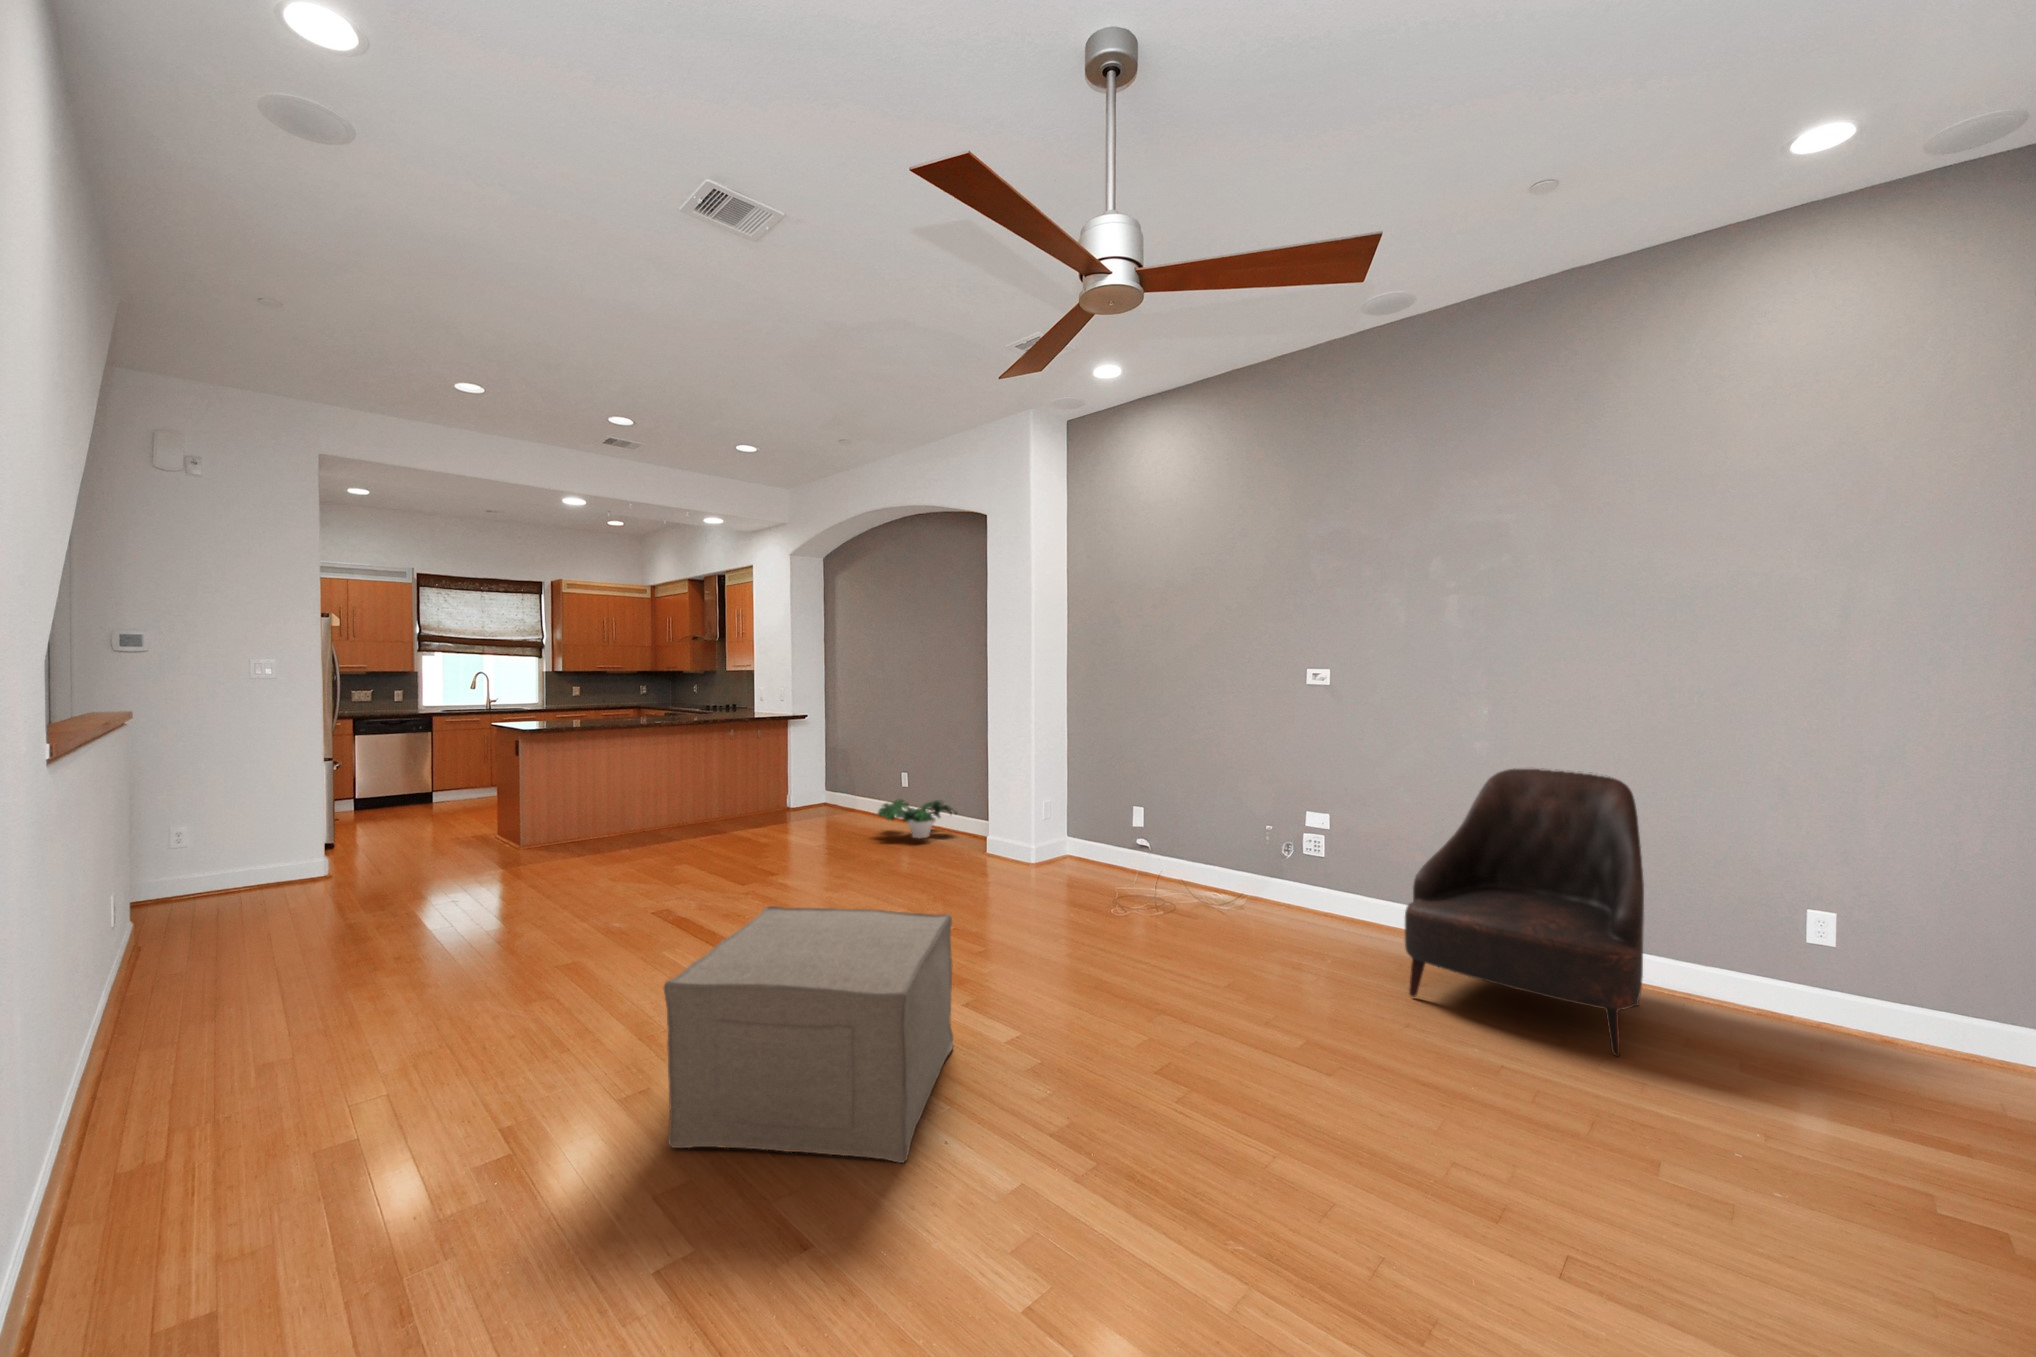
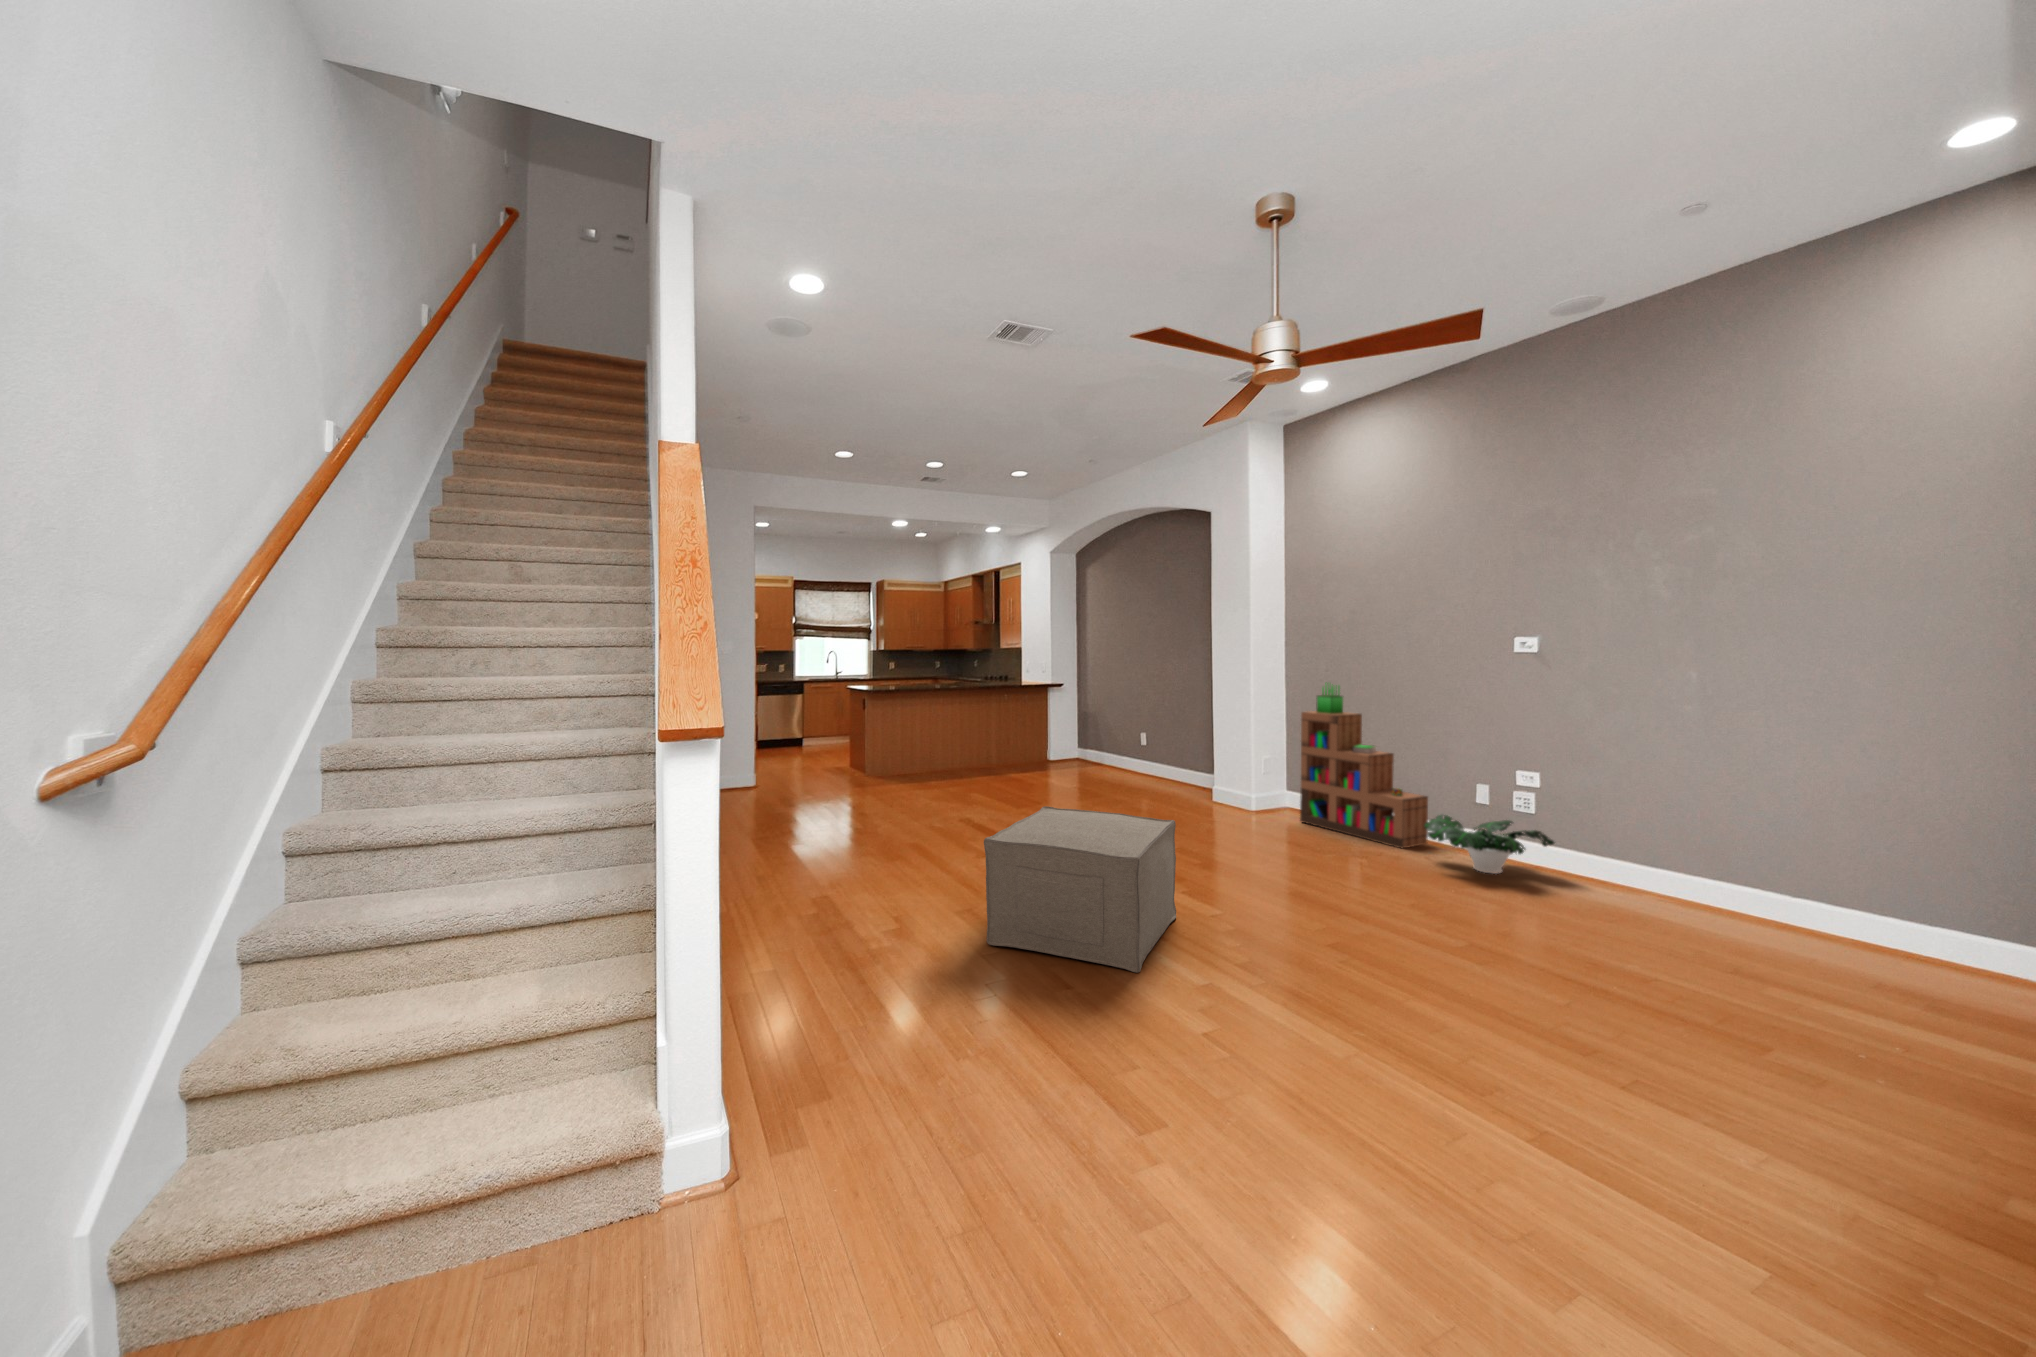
bookshelf: none [1086,715,1220,904] -> present [1300,683,1428,848]
armchair: present [1405,768,1644,1057] -> none [1595,733,1875,997]
potted plant: present [878,799,957,838] -> present [1424,815,1554,874]

